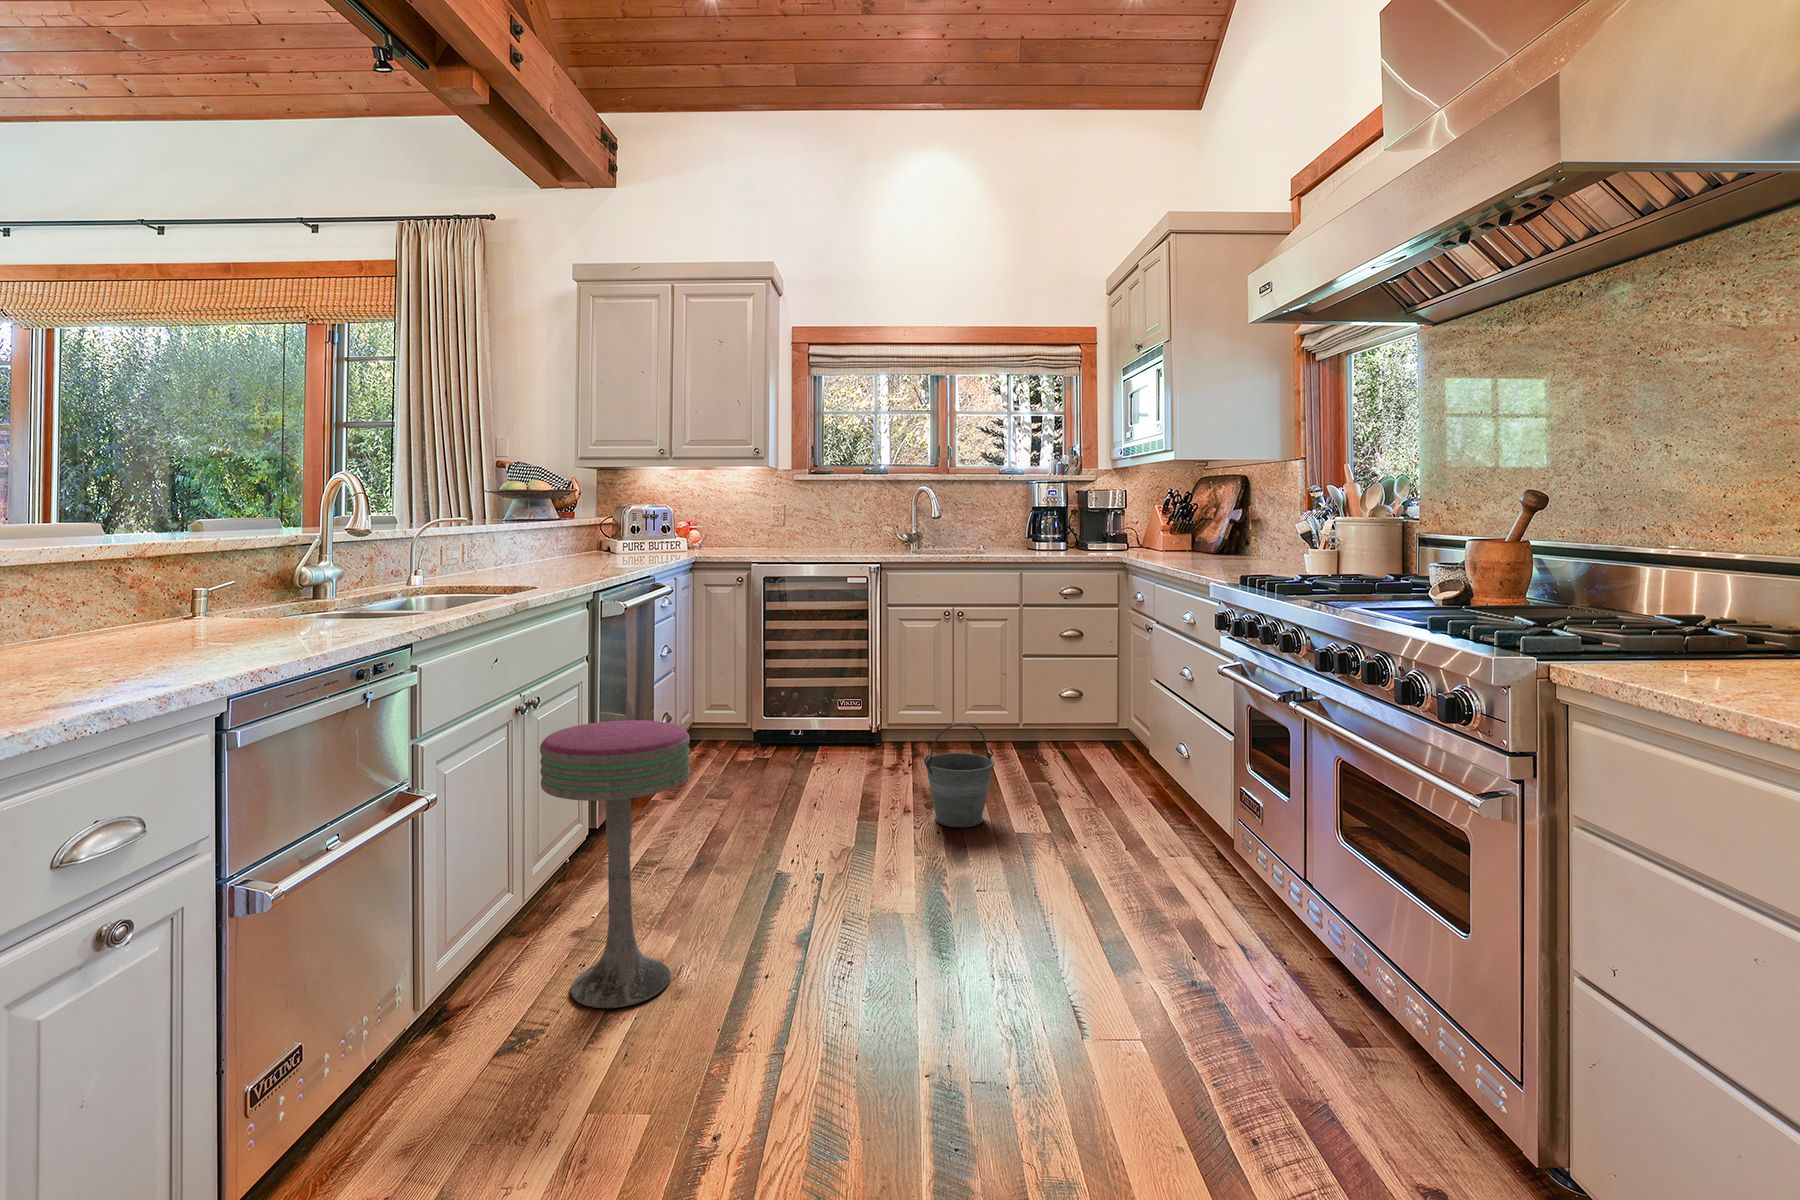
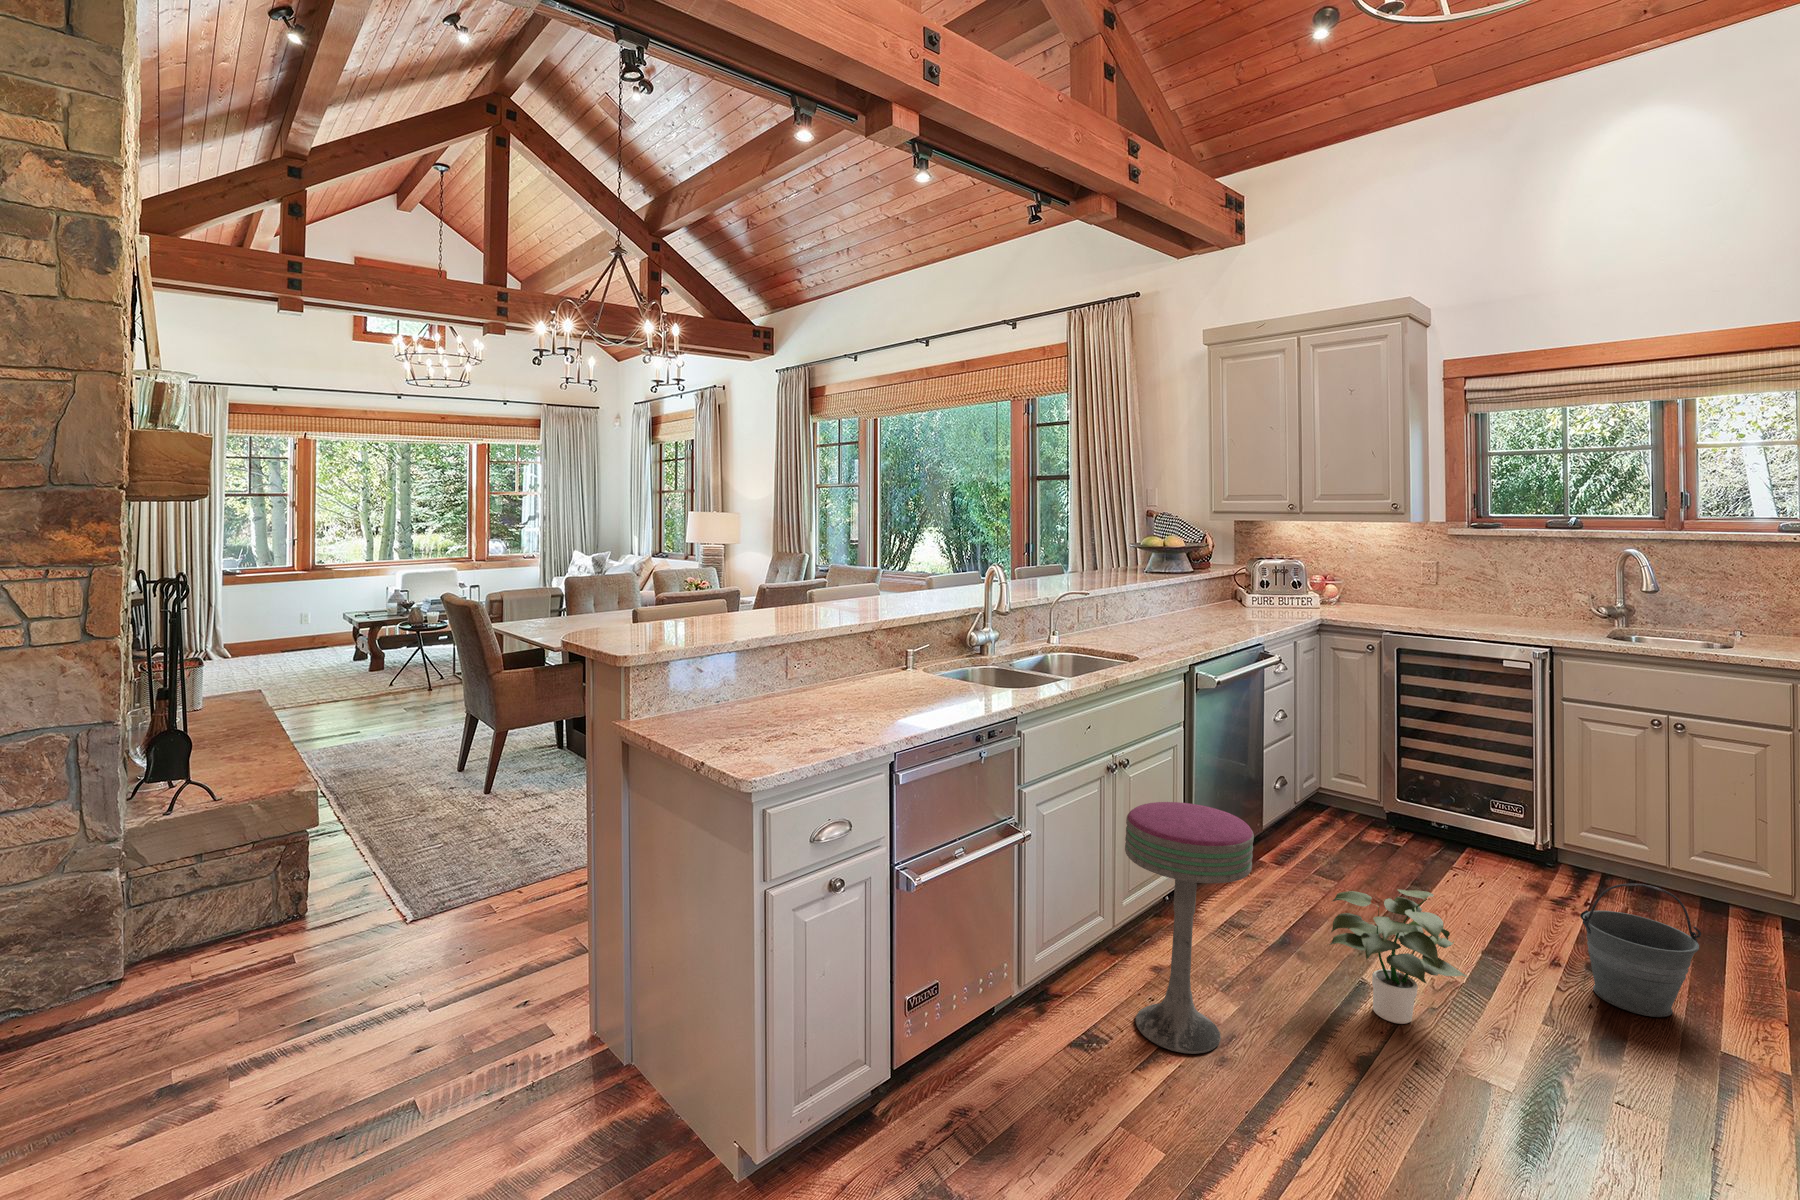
potted plant: none [750,766,867,896] -> present [1329,889,1468,1024]

